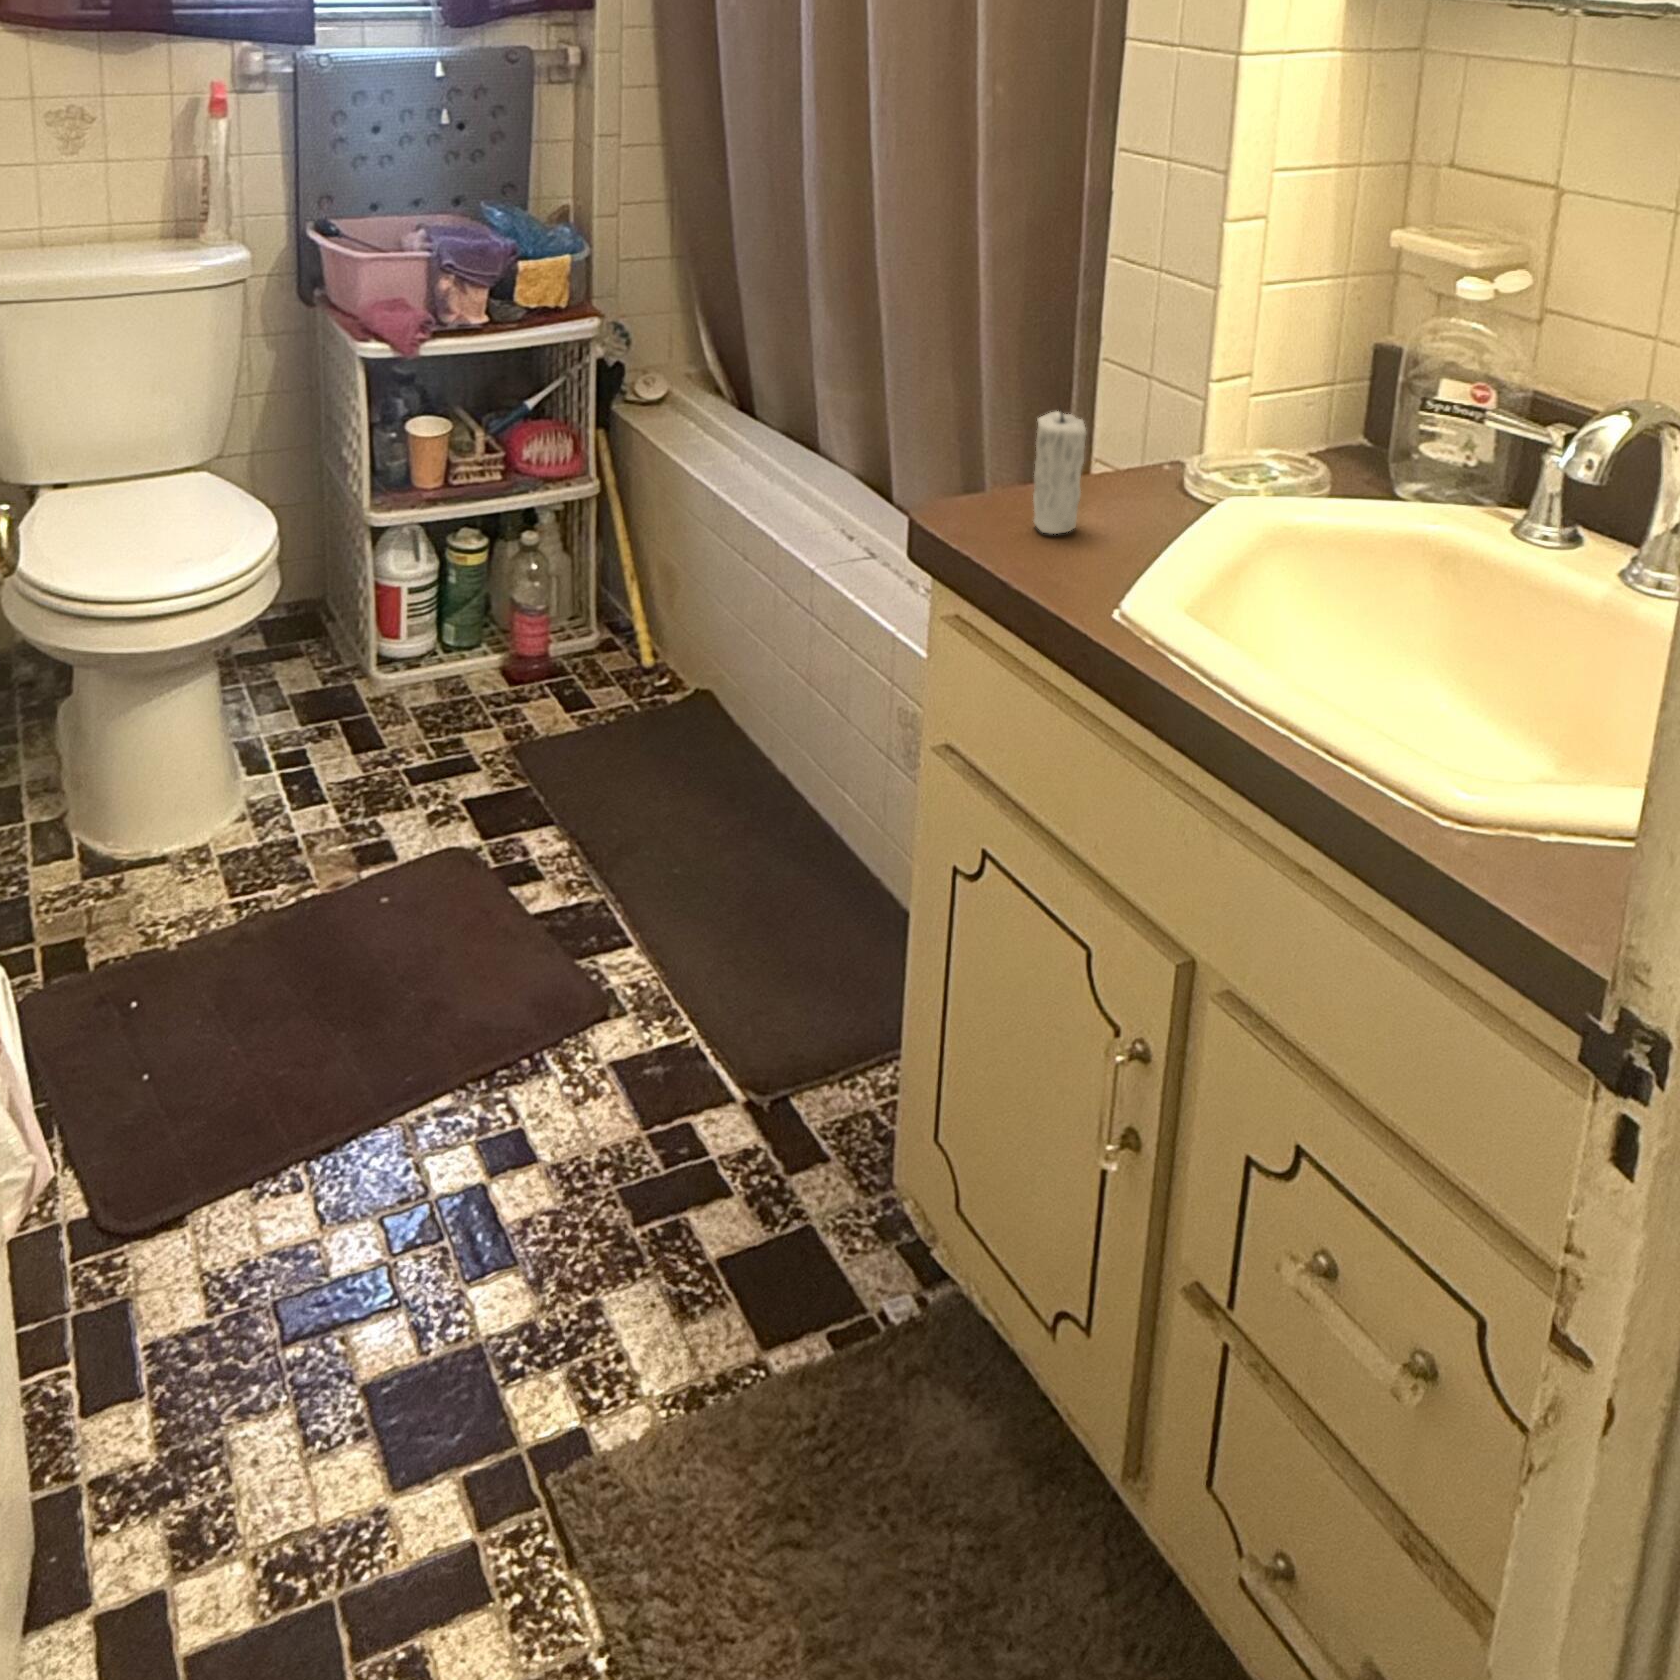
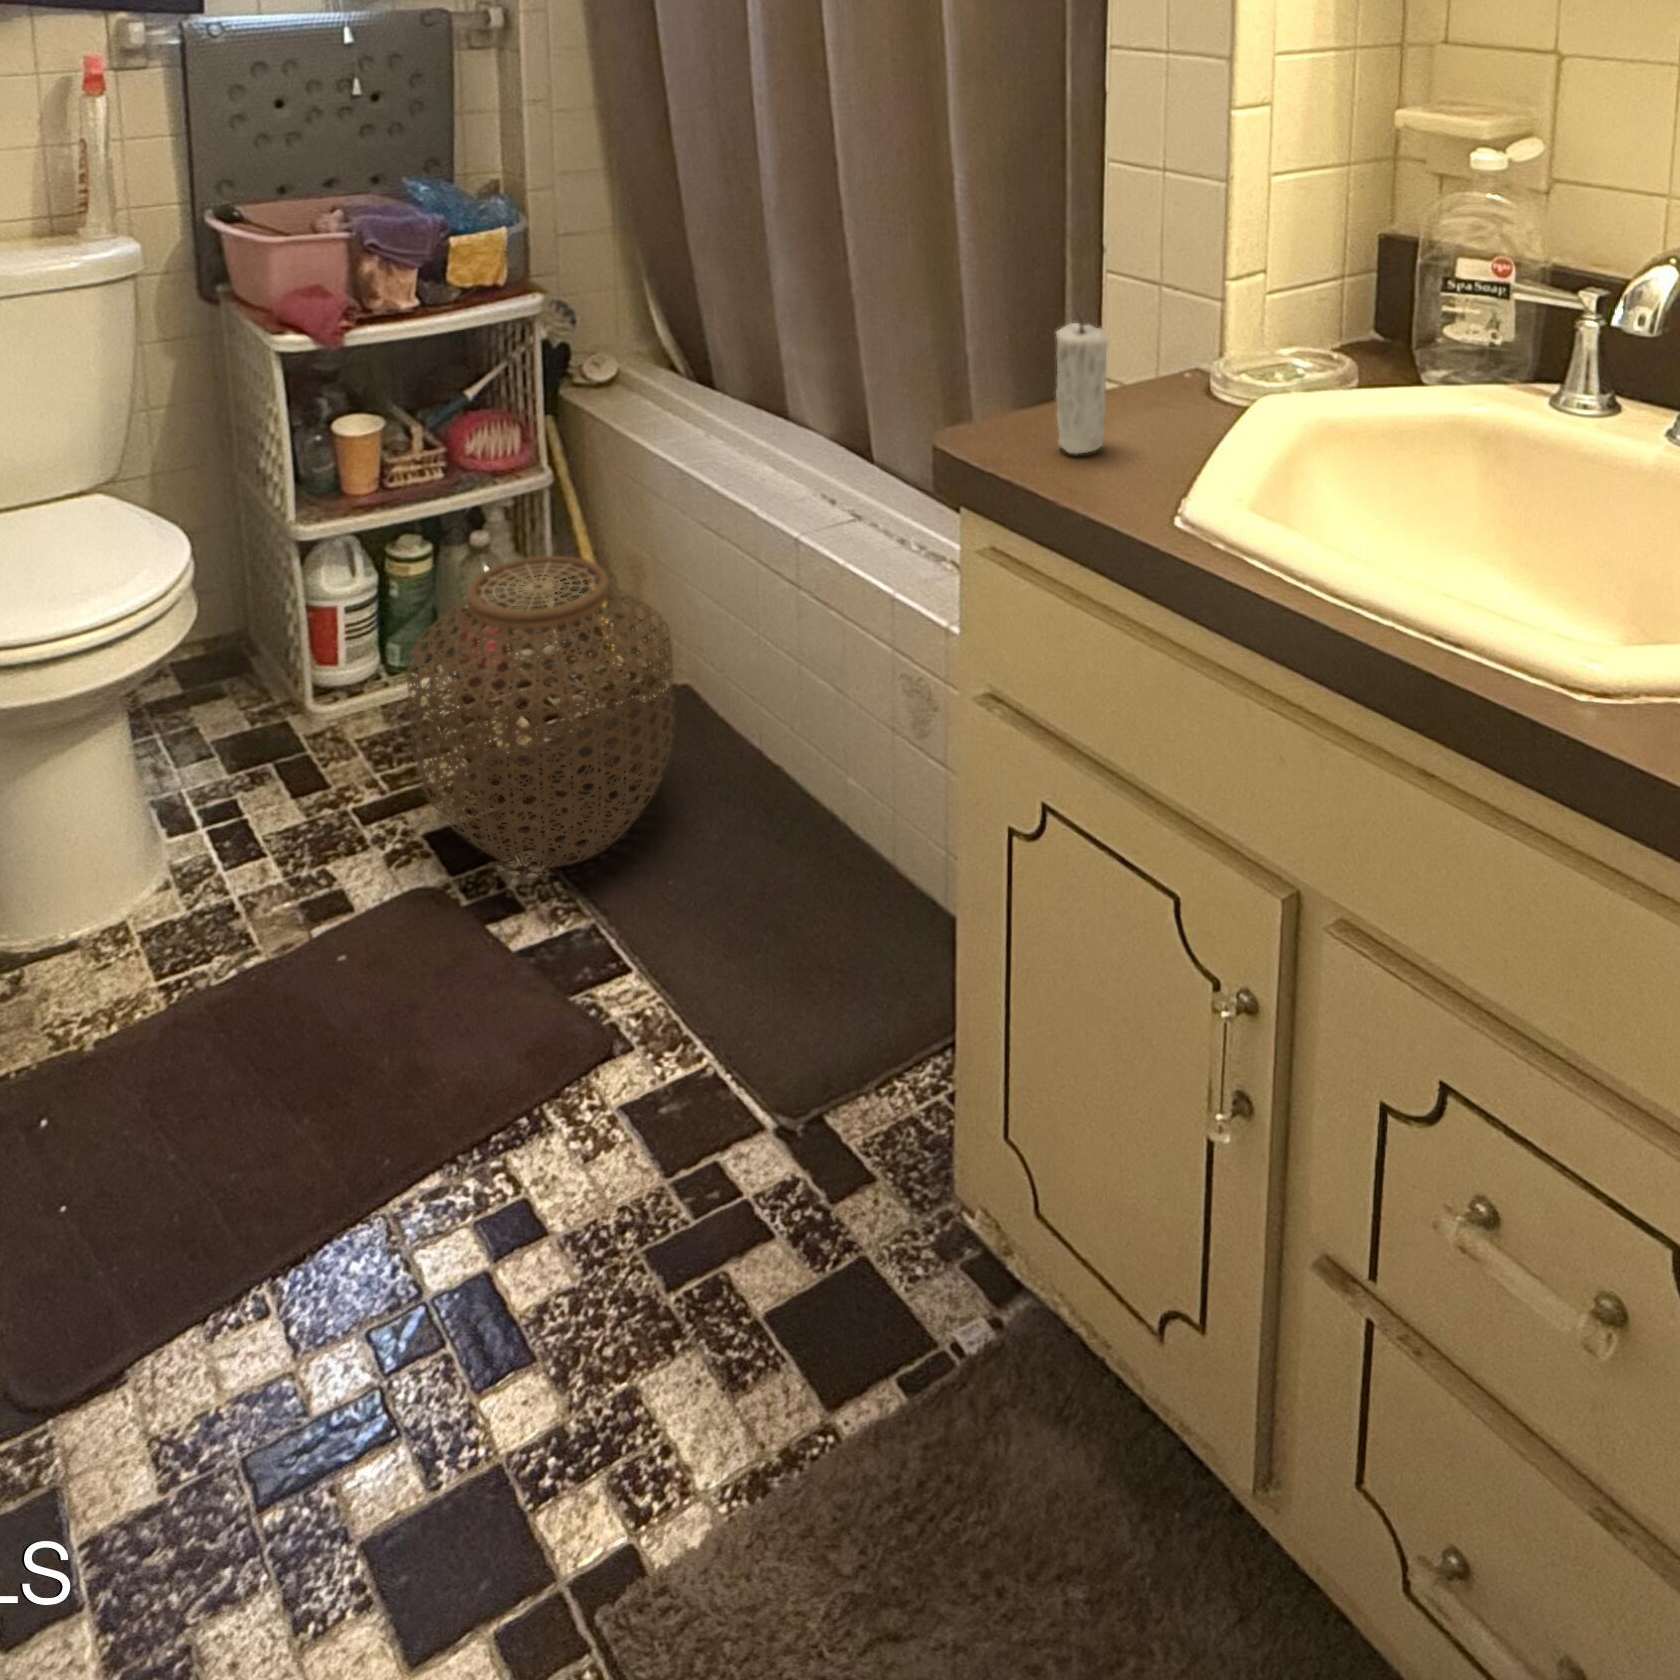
woven basket: none [454,562,689,843] -> present [407,556,675,868]

